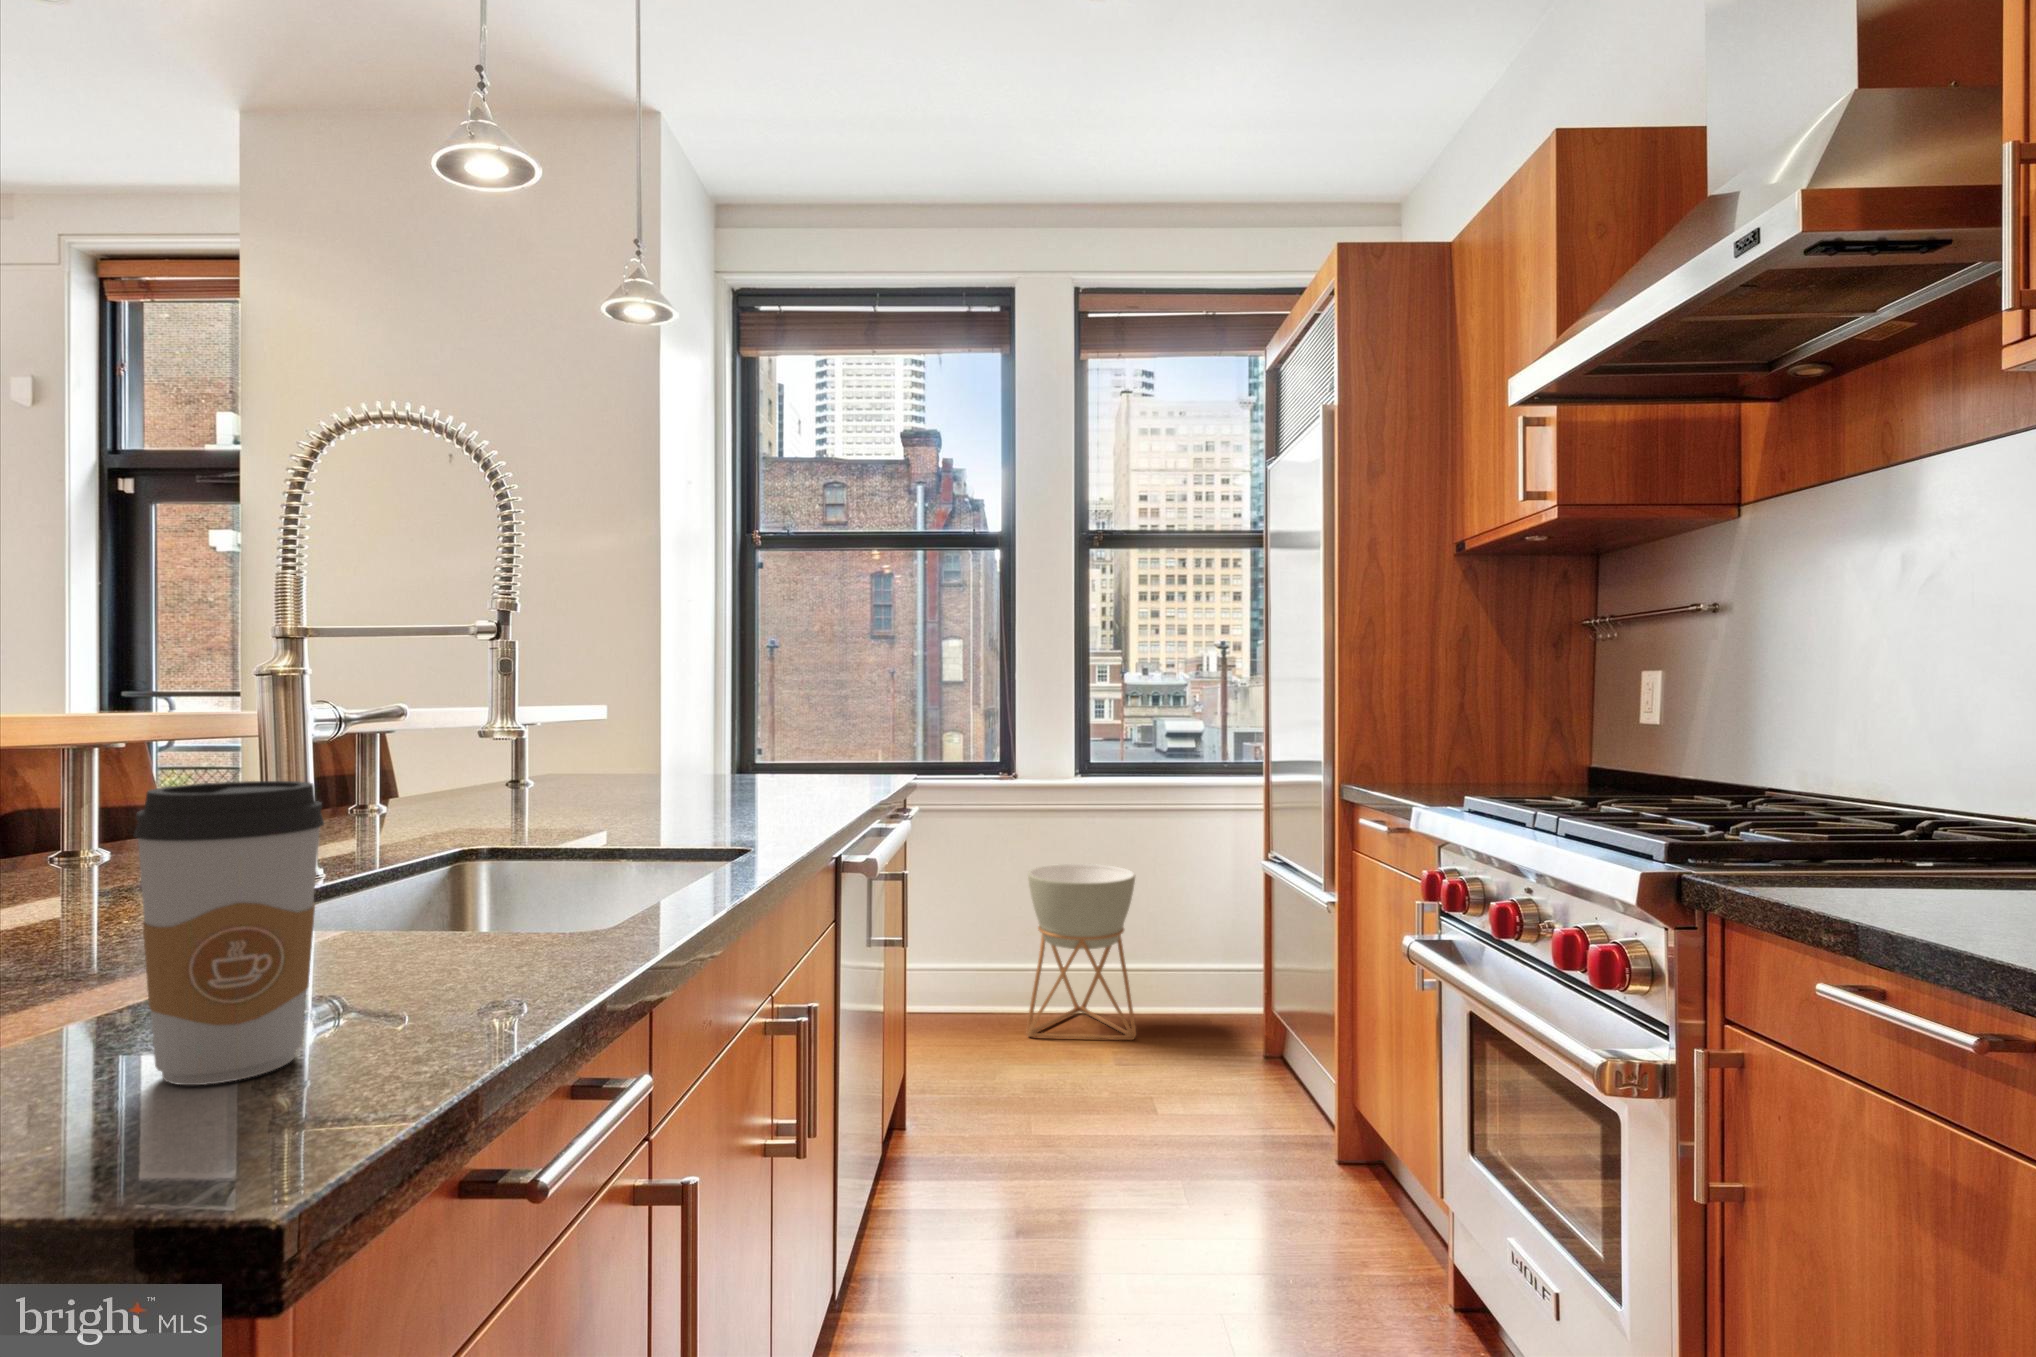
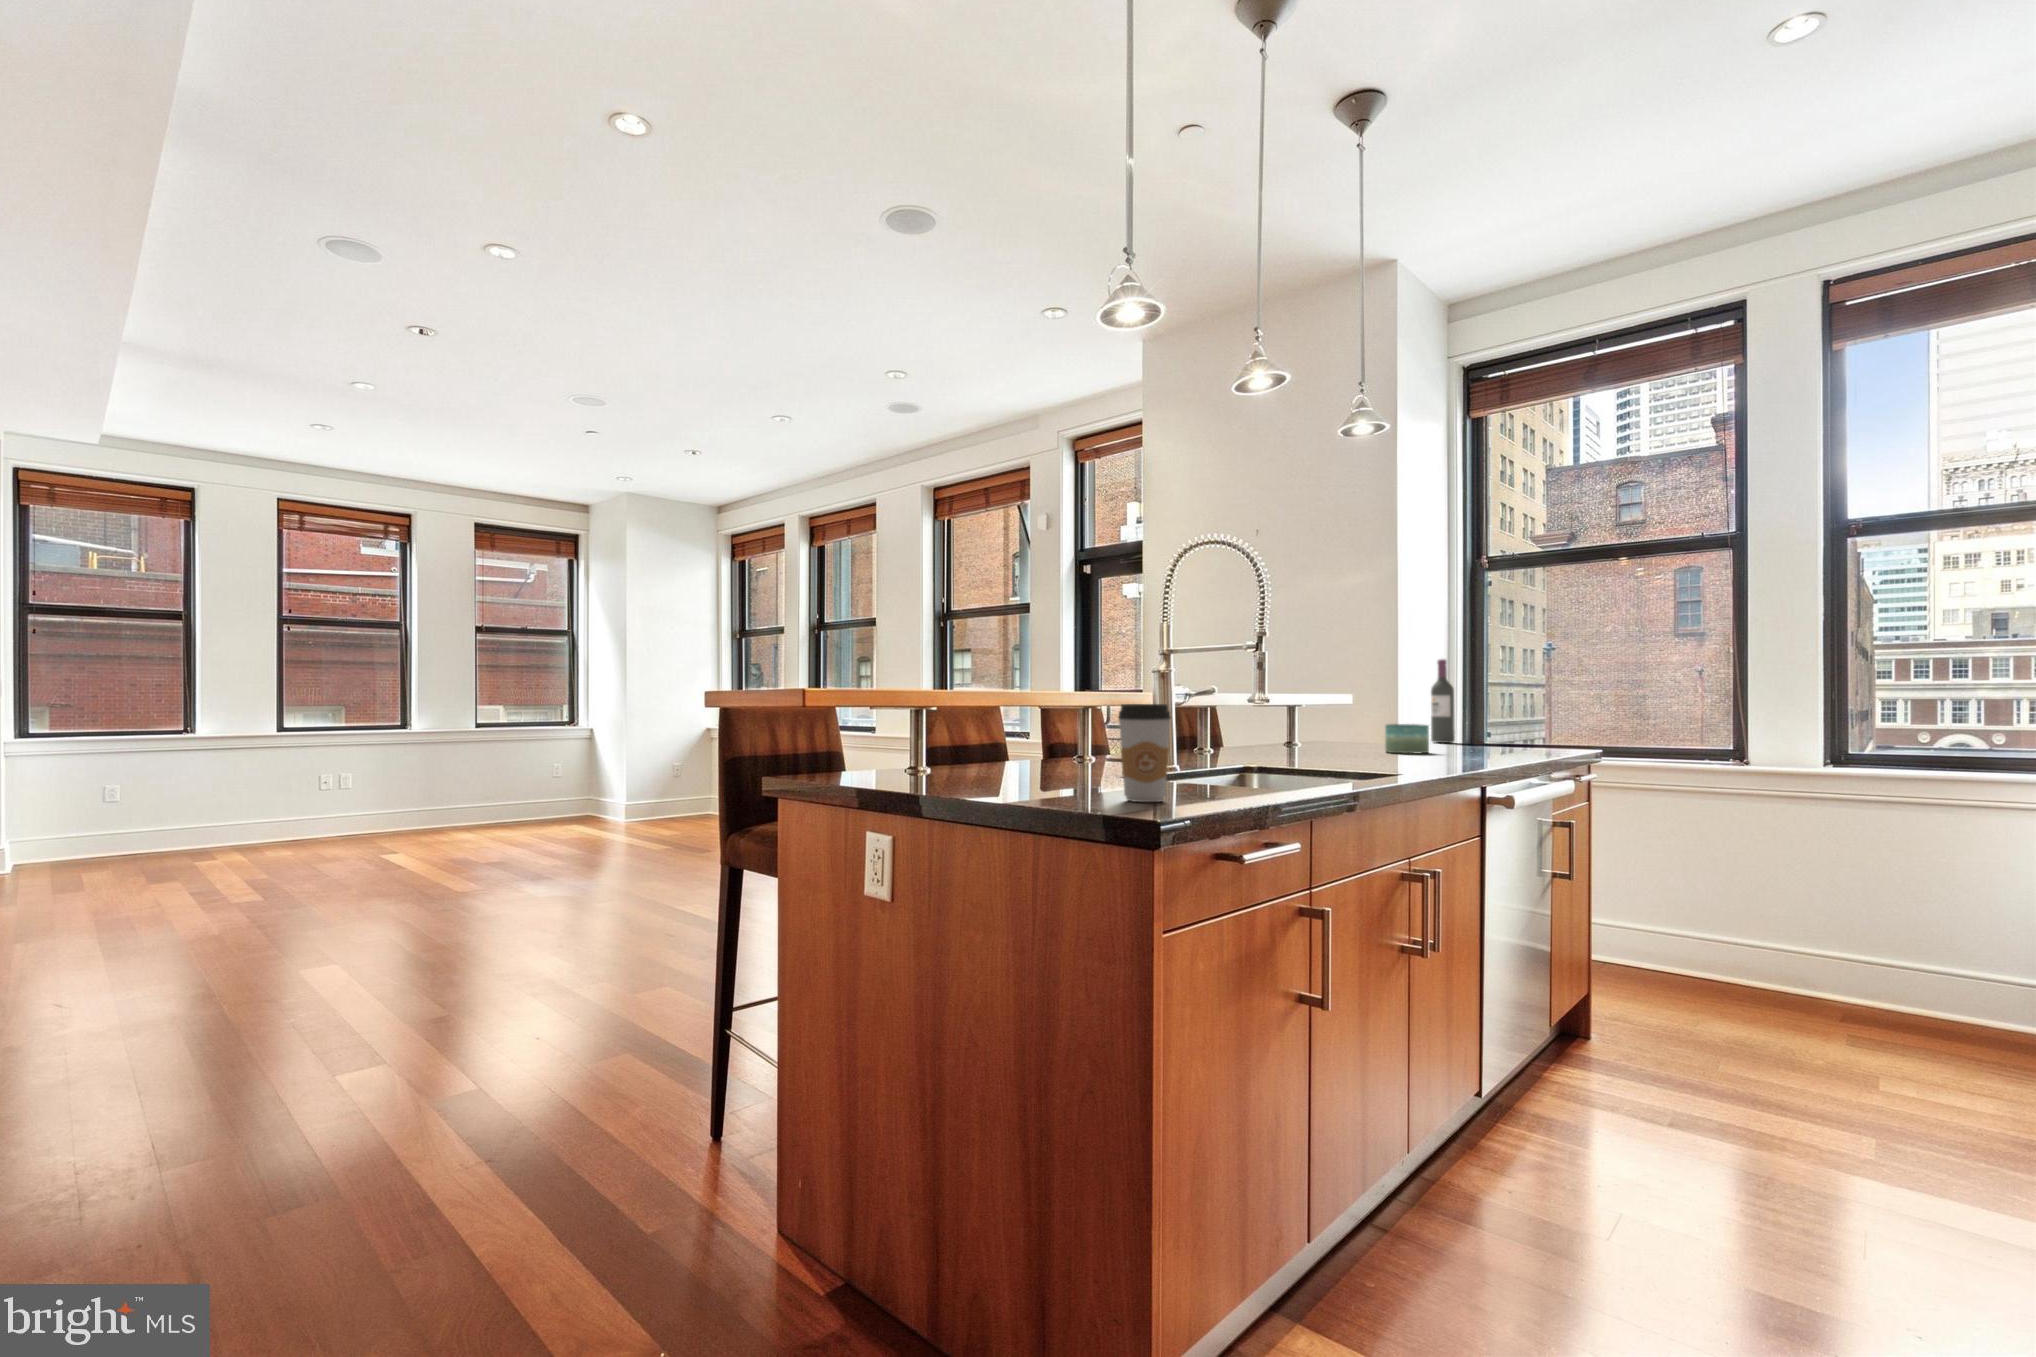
wine bottle: none [705,656,734,766] -> present [1431,659,1455,743]
candle: none [668,748,728,792] -> present [1385,724,1429,753]
planter: present [1026,864,1136,1040] -> none [1758,855,1899,1039]

